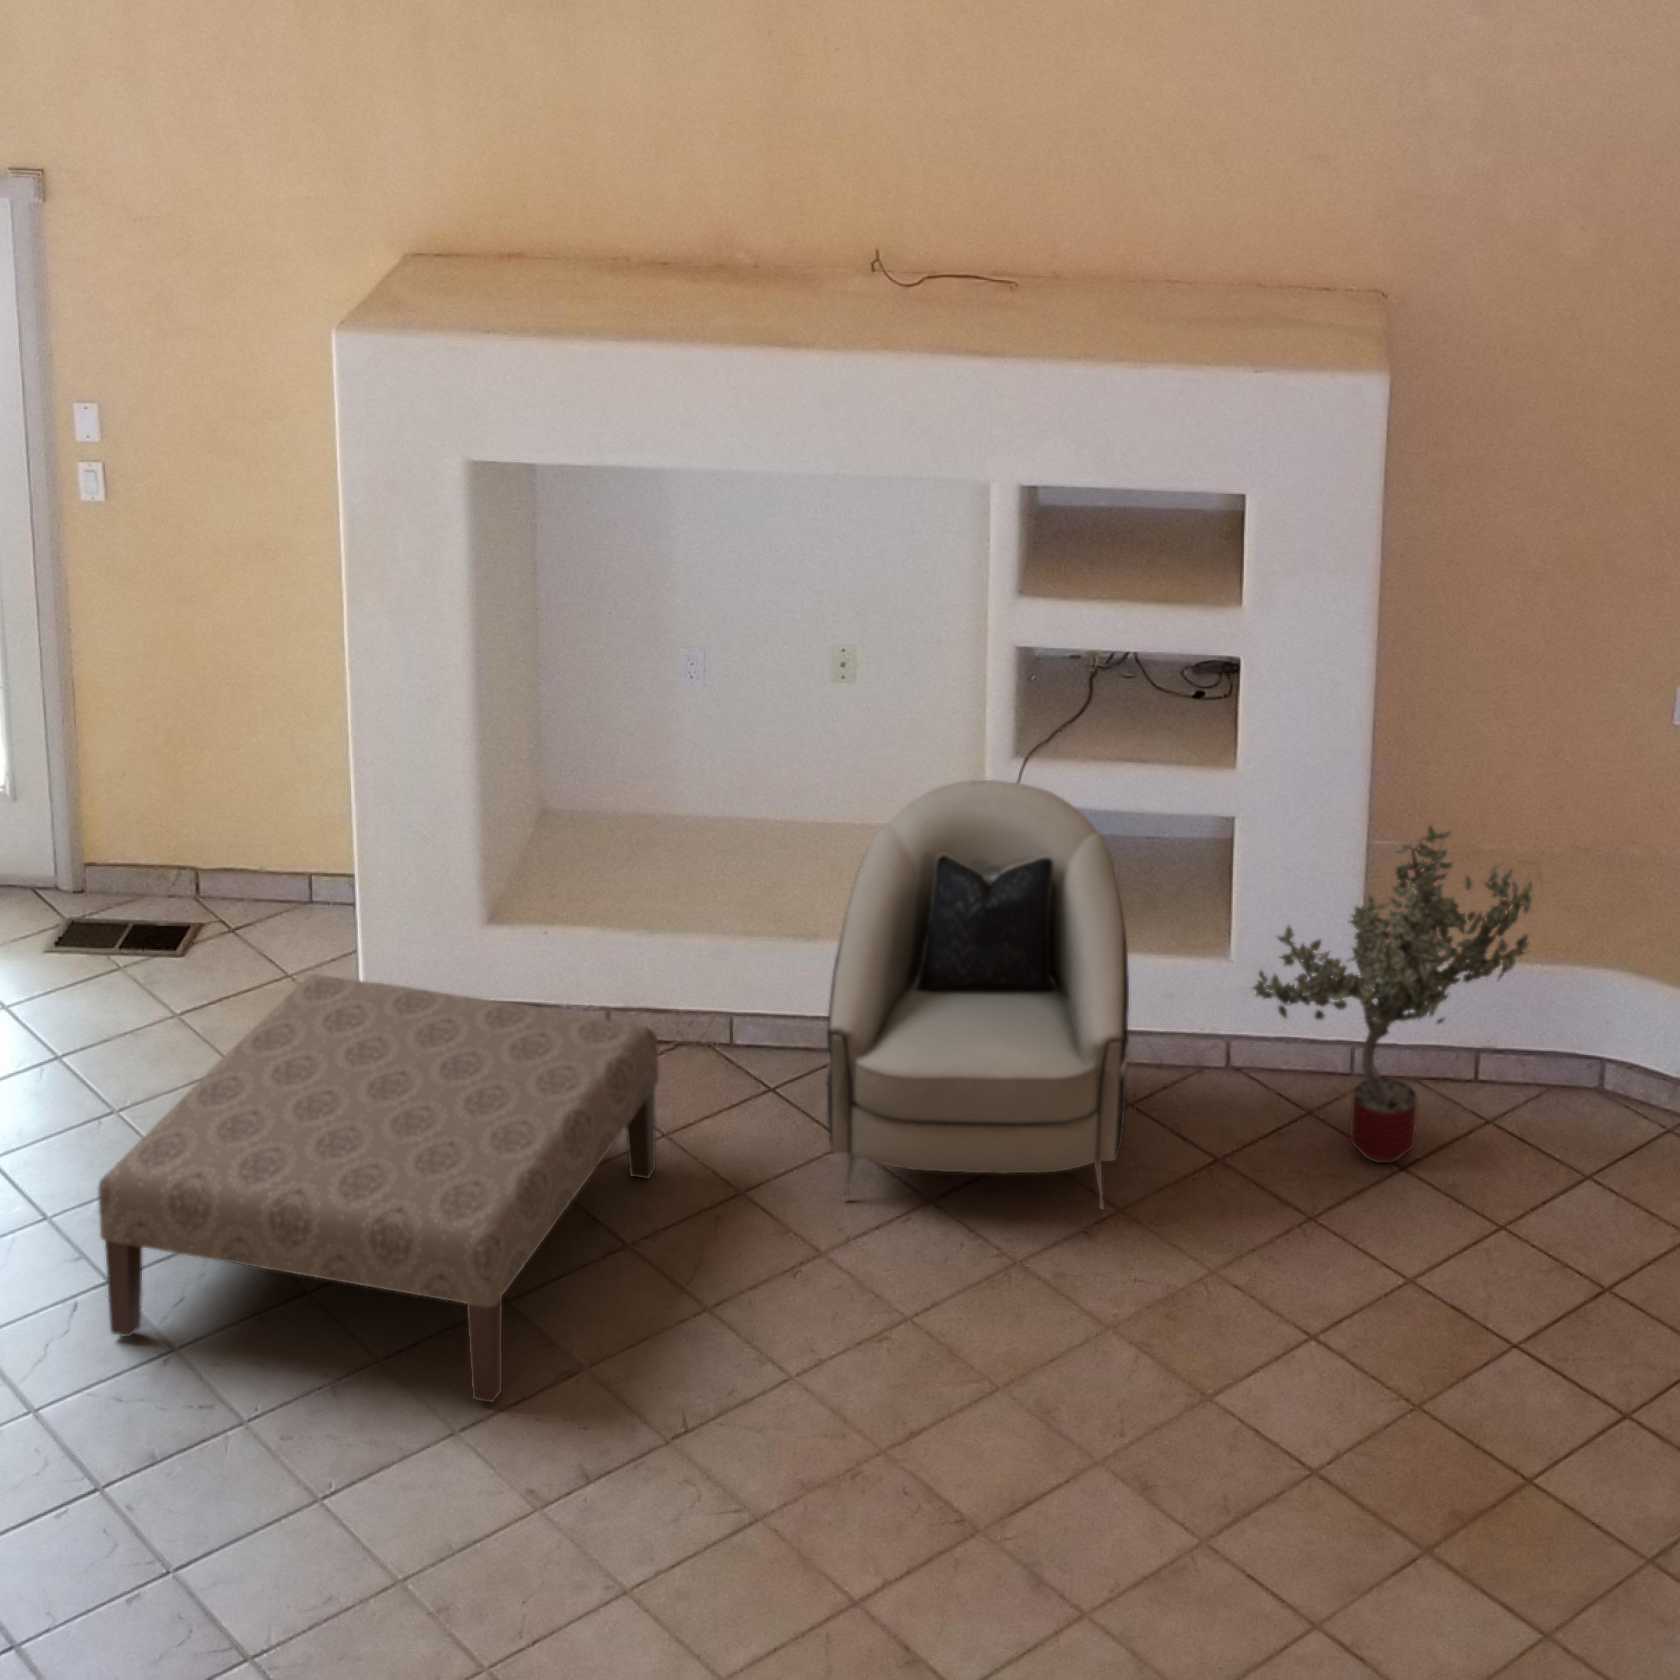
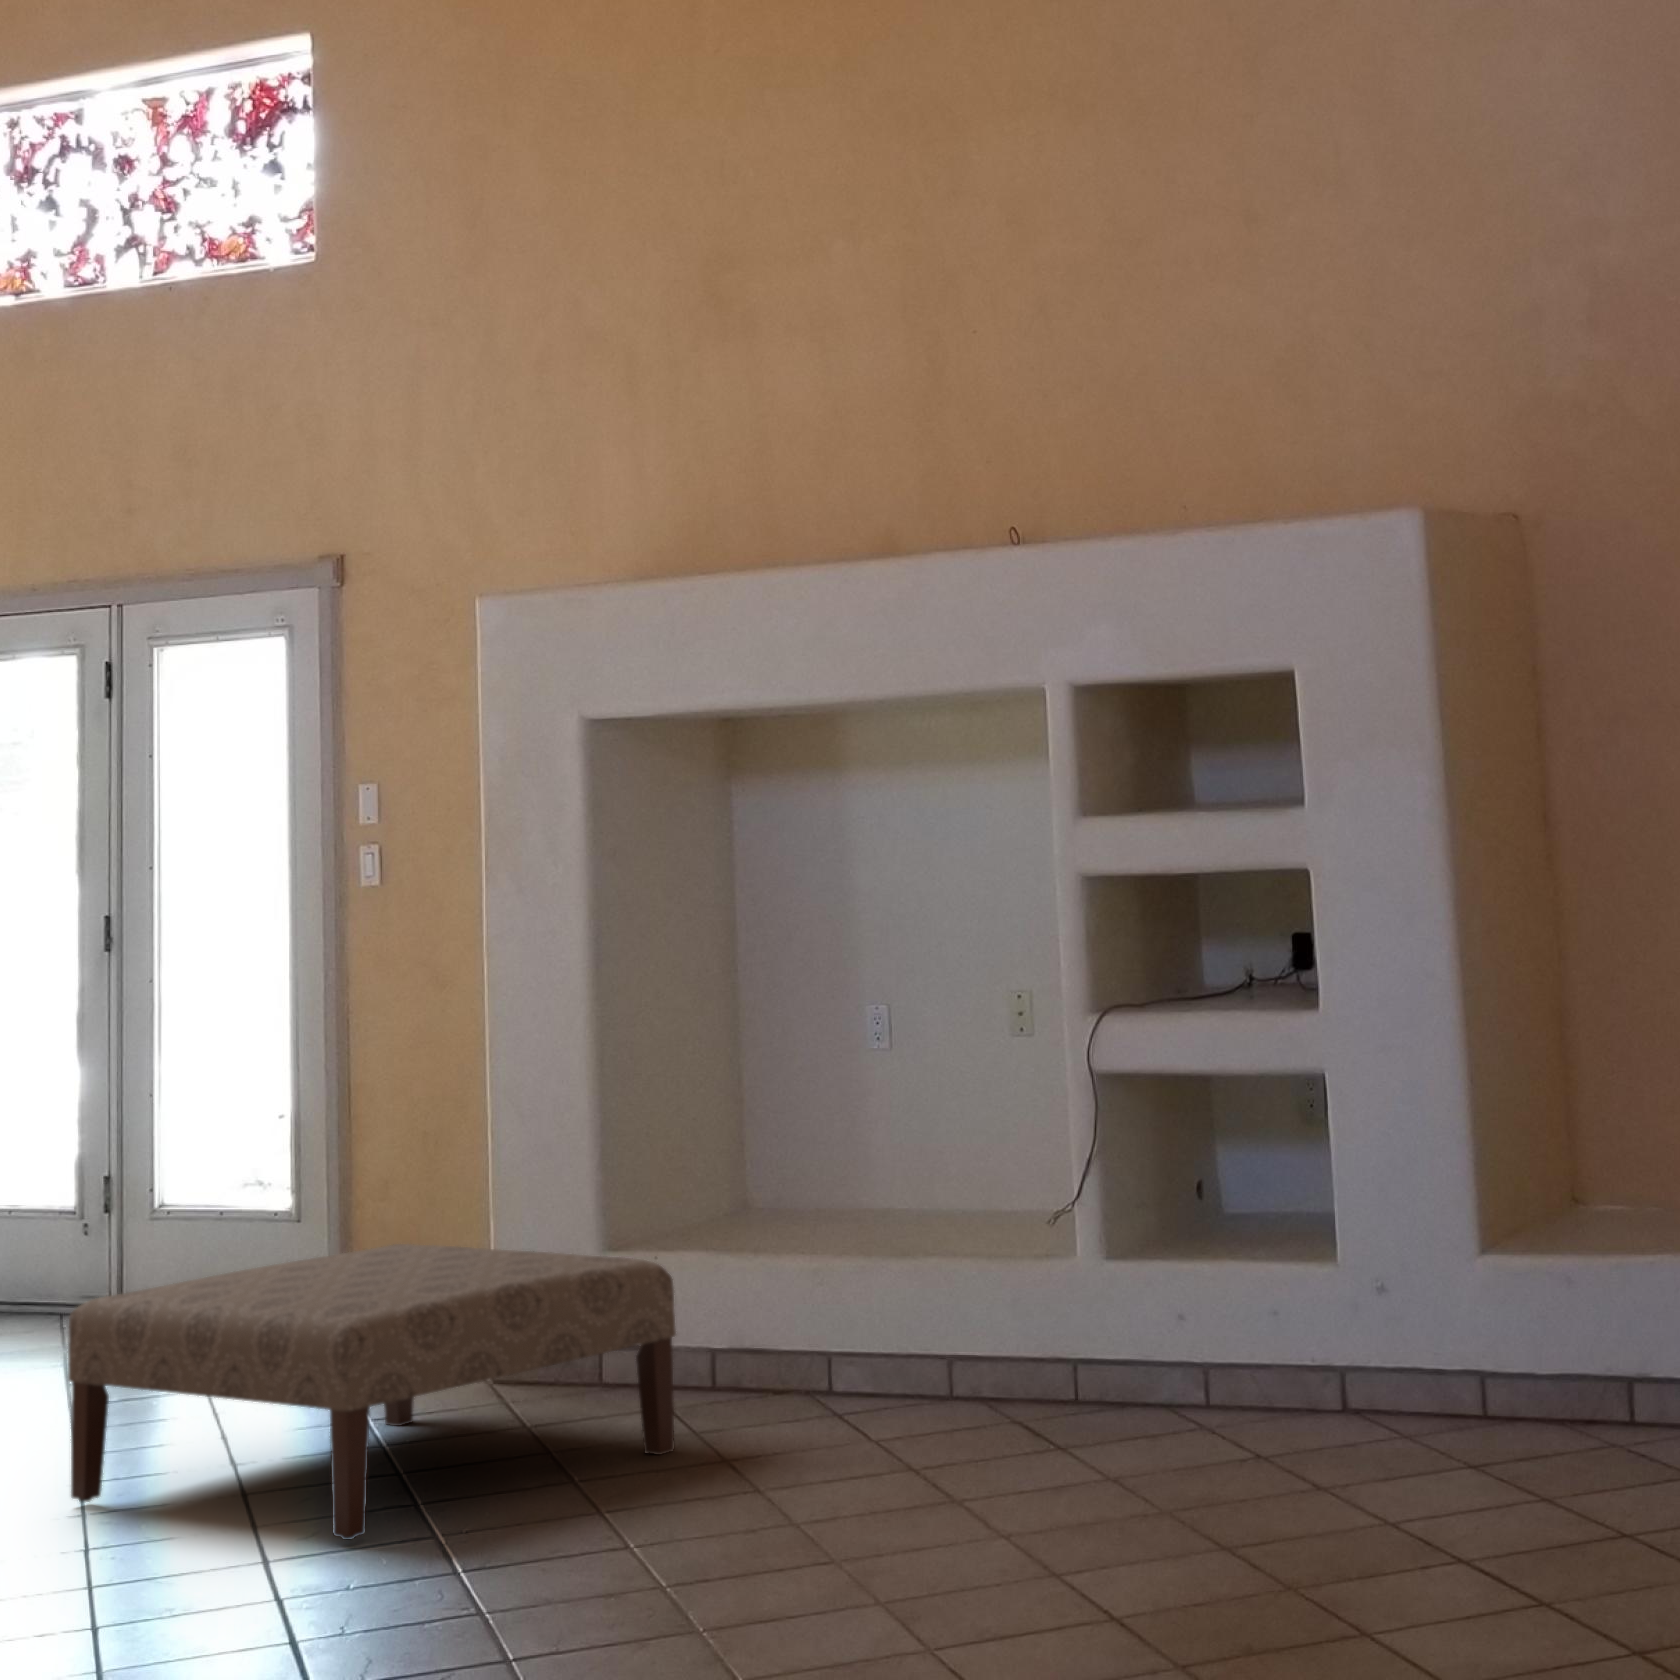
armchair: present [827,780,1129,1209] -> none [812,971,1182,1478]
potted tree: present [1253,826,1532,1163] -> none [1285,1030,1614,1465]

